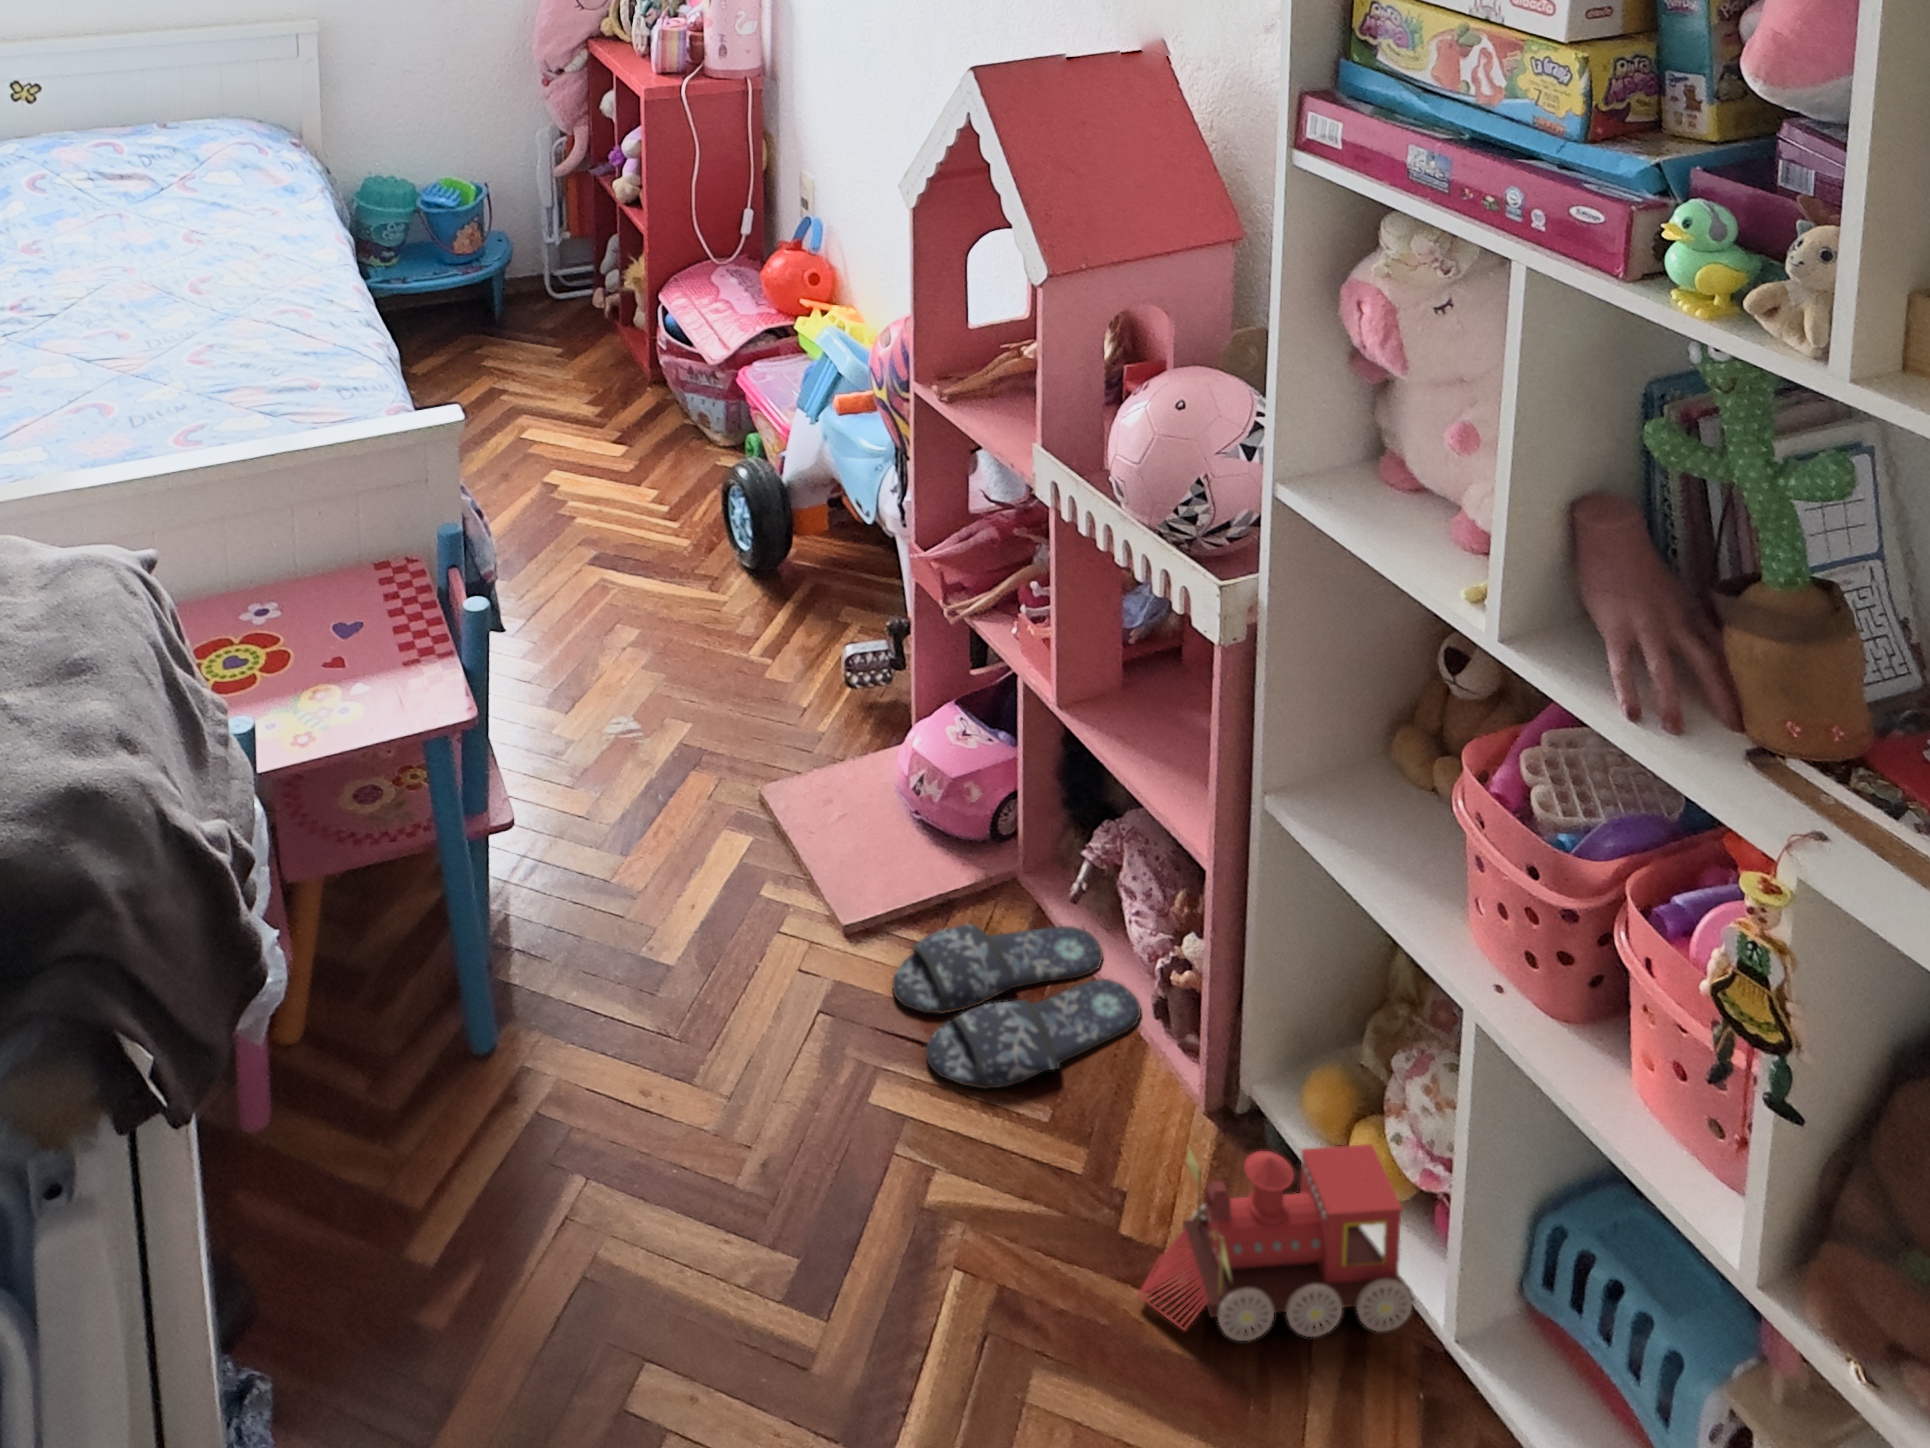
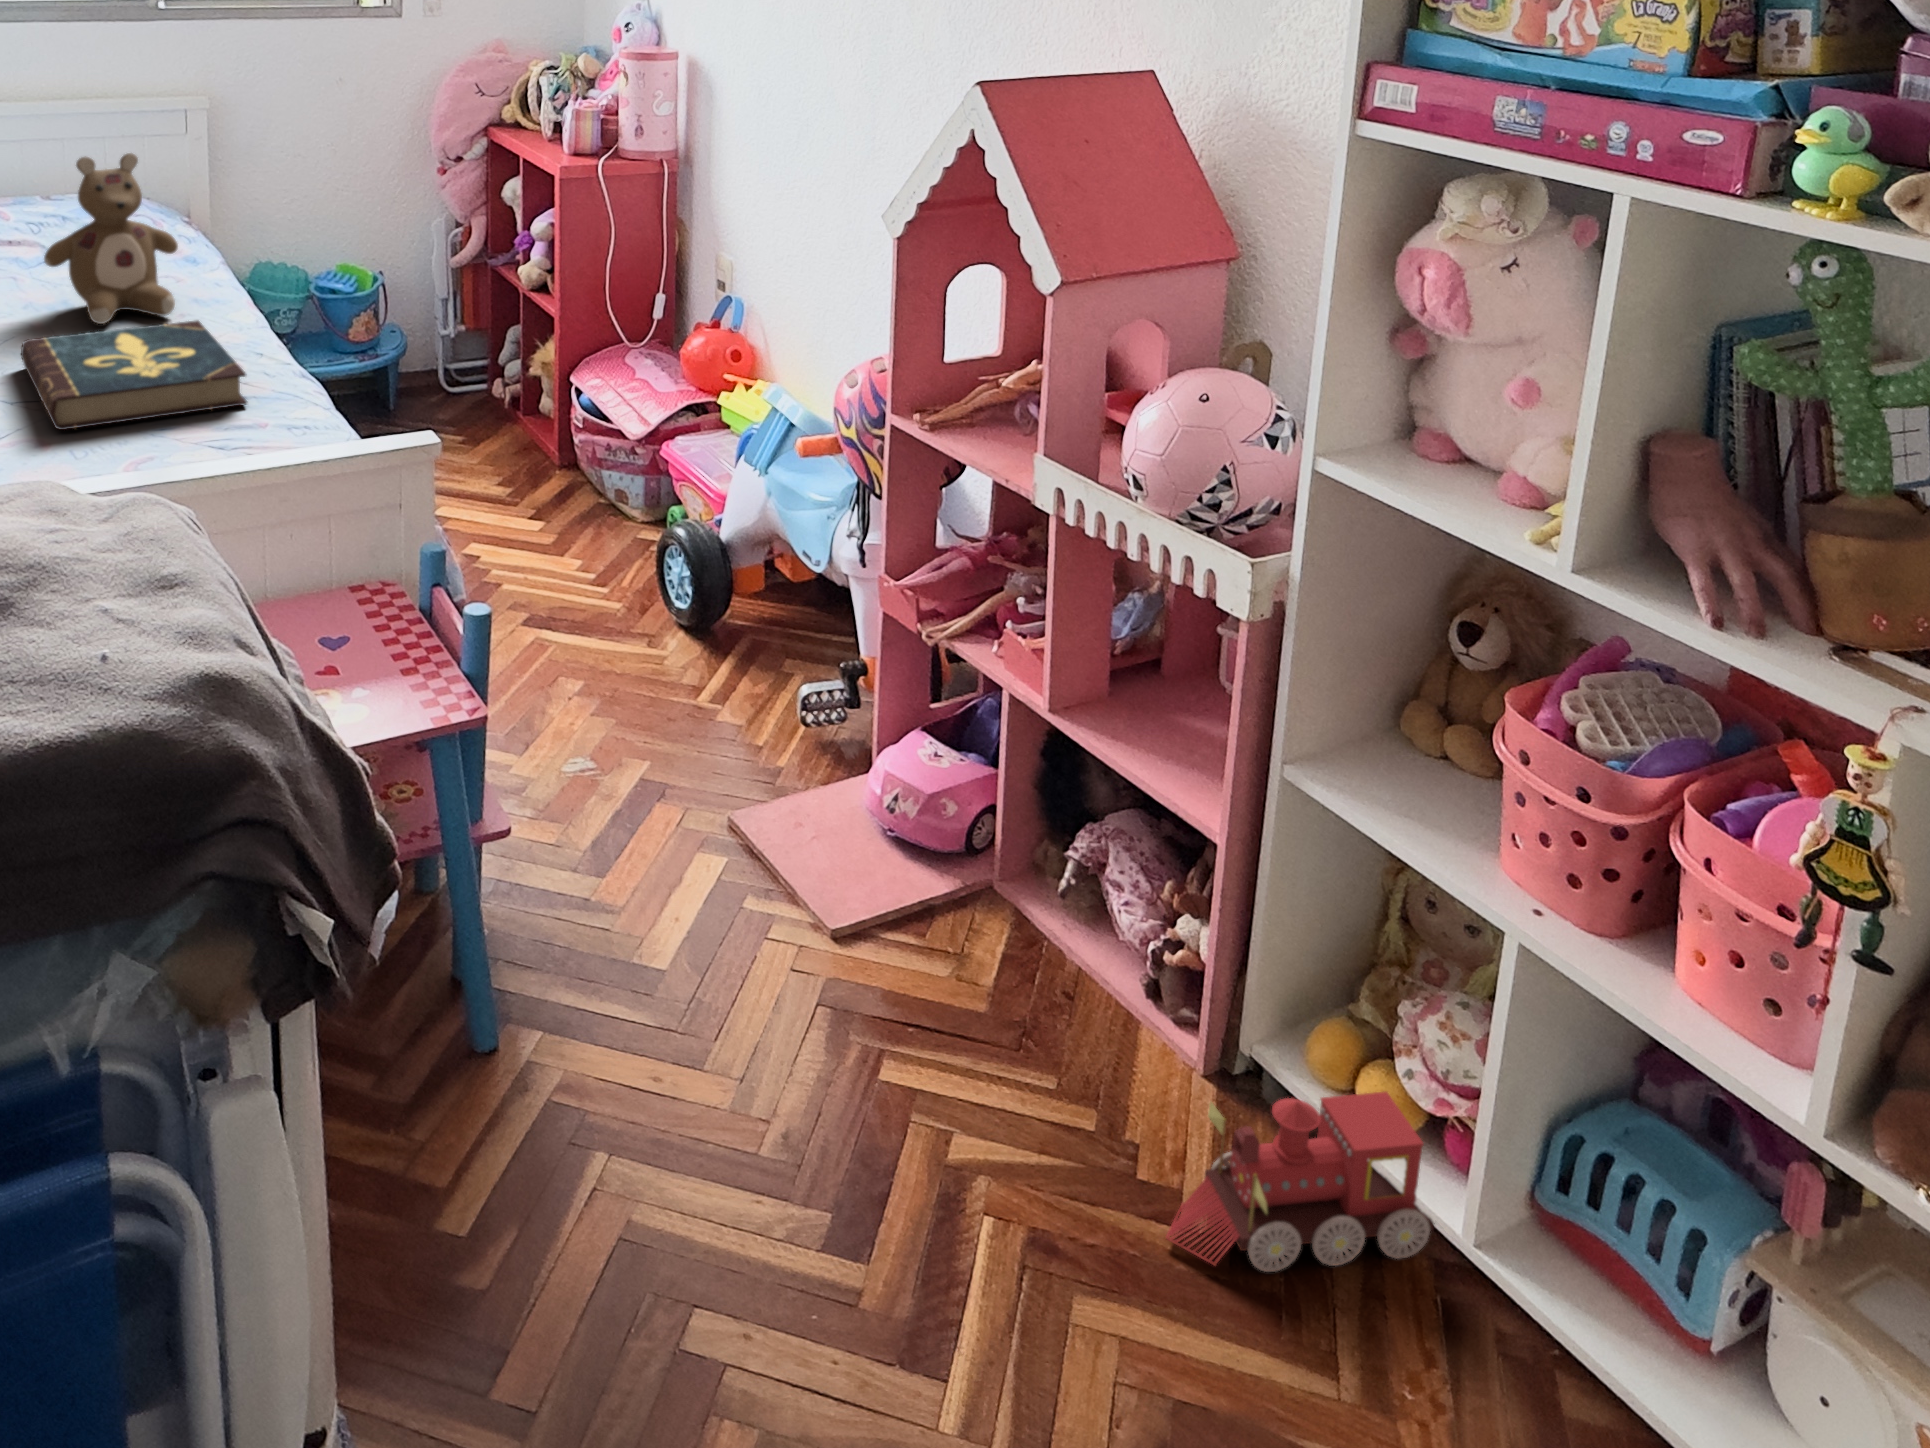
stuffed bear: none [143,108,270,274] -> present [44,153,178,324]
book: none [110,273,310,396] -> present [21,321,247,430]
slippers: present [893,924,1141,1089] -> none [885,929,1133,1070]

